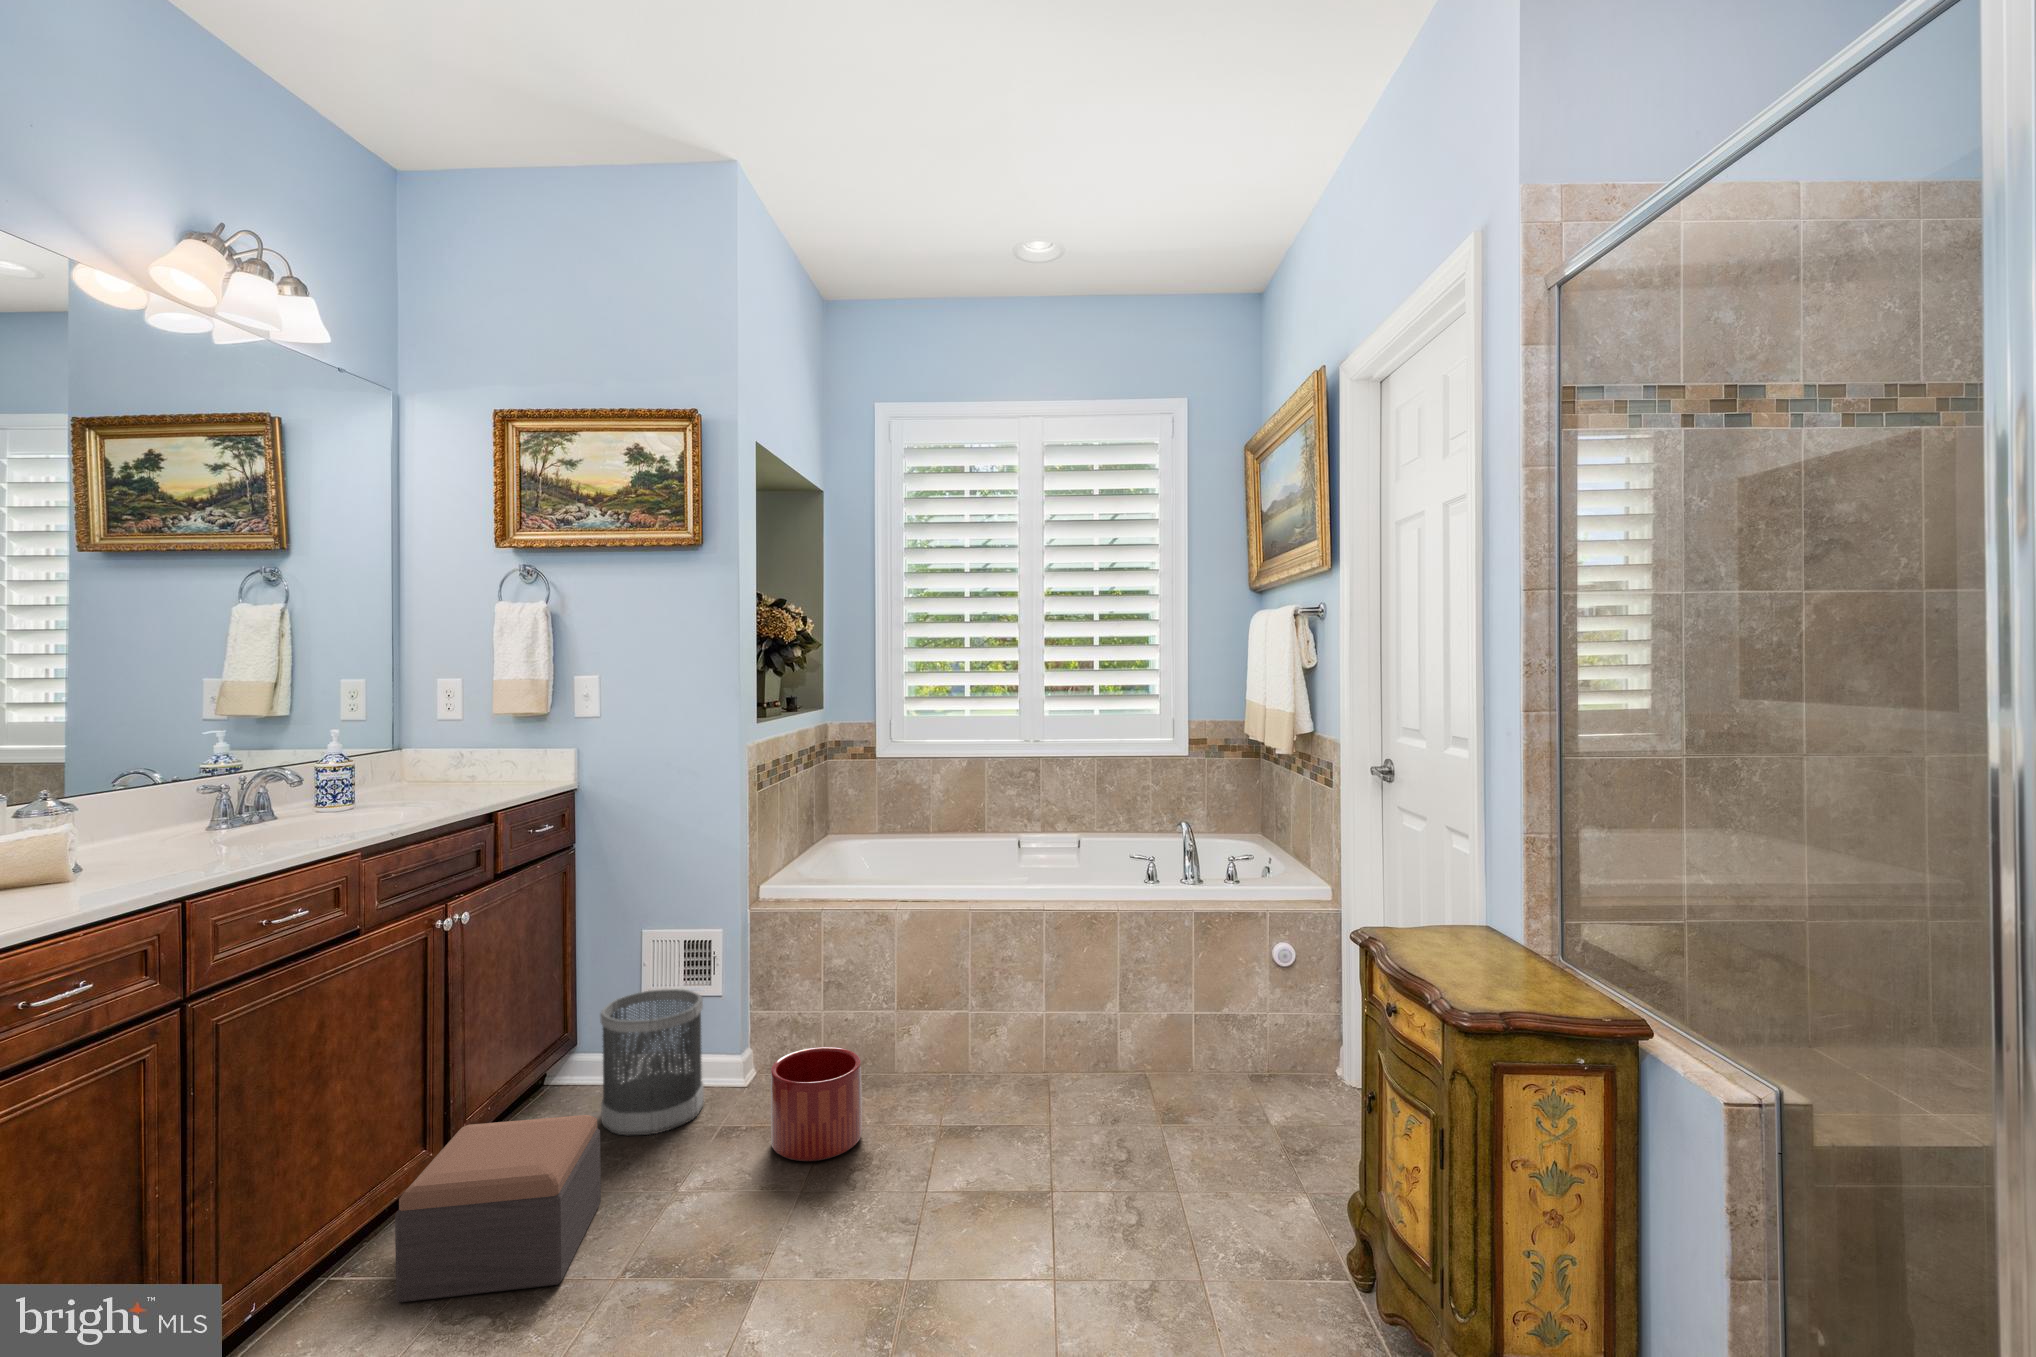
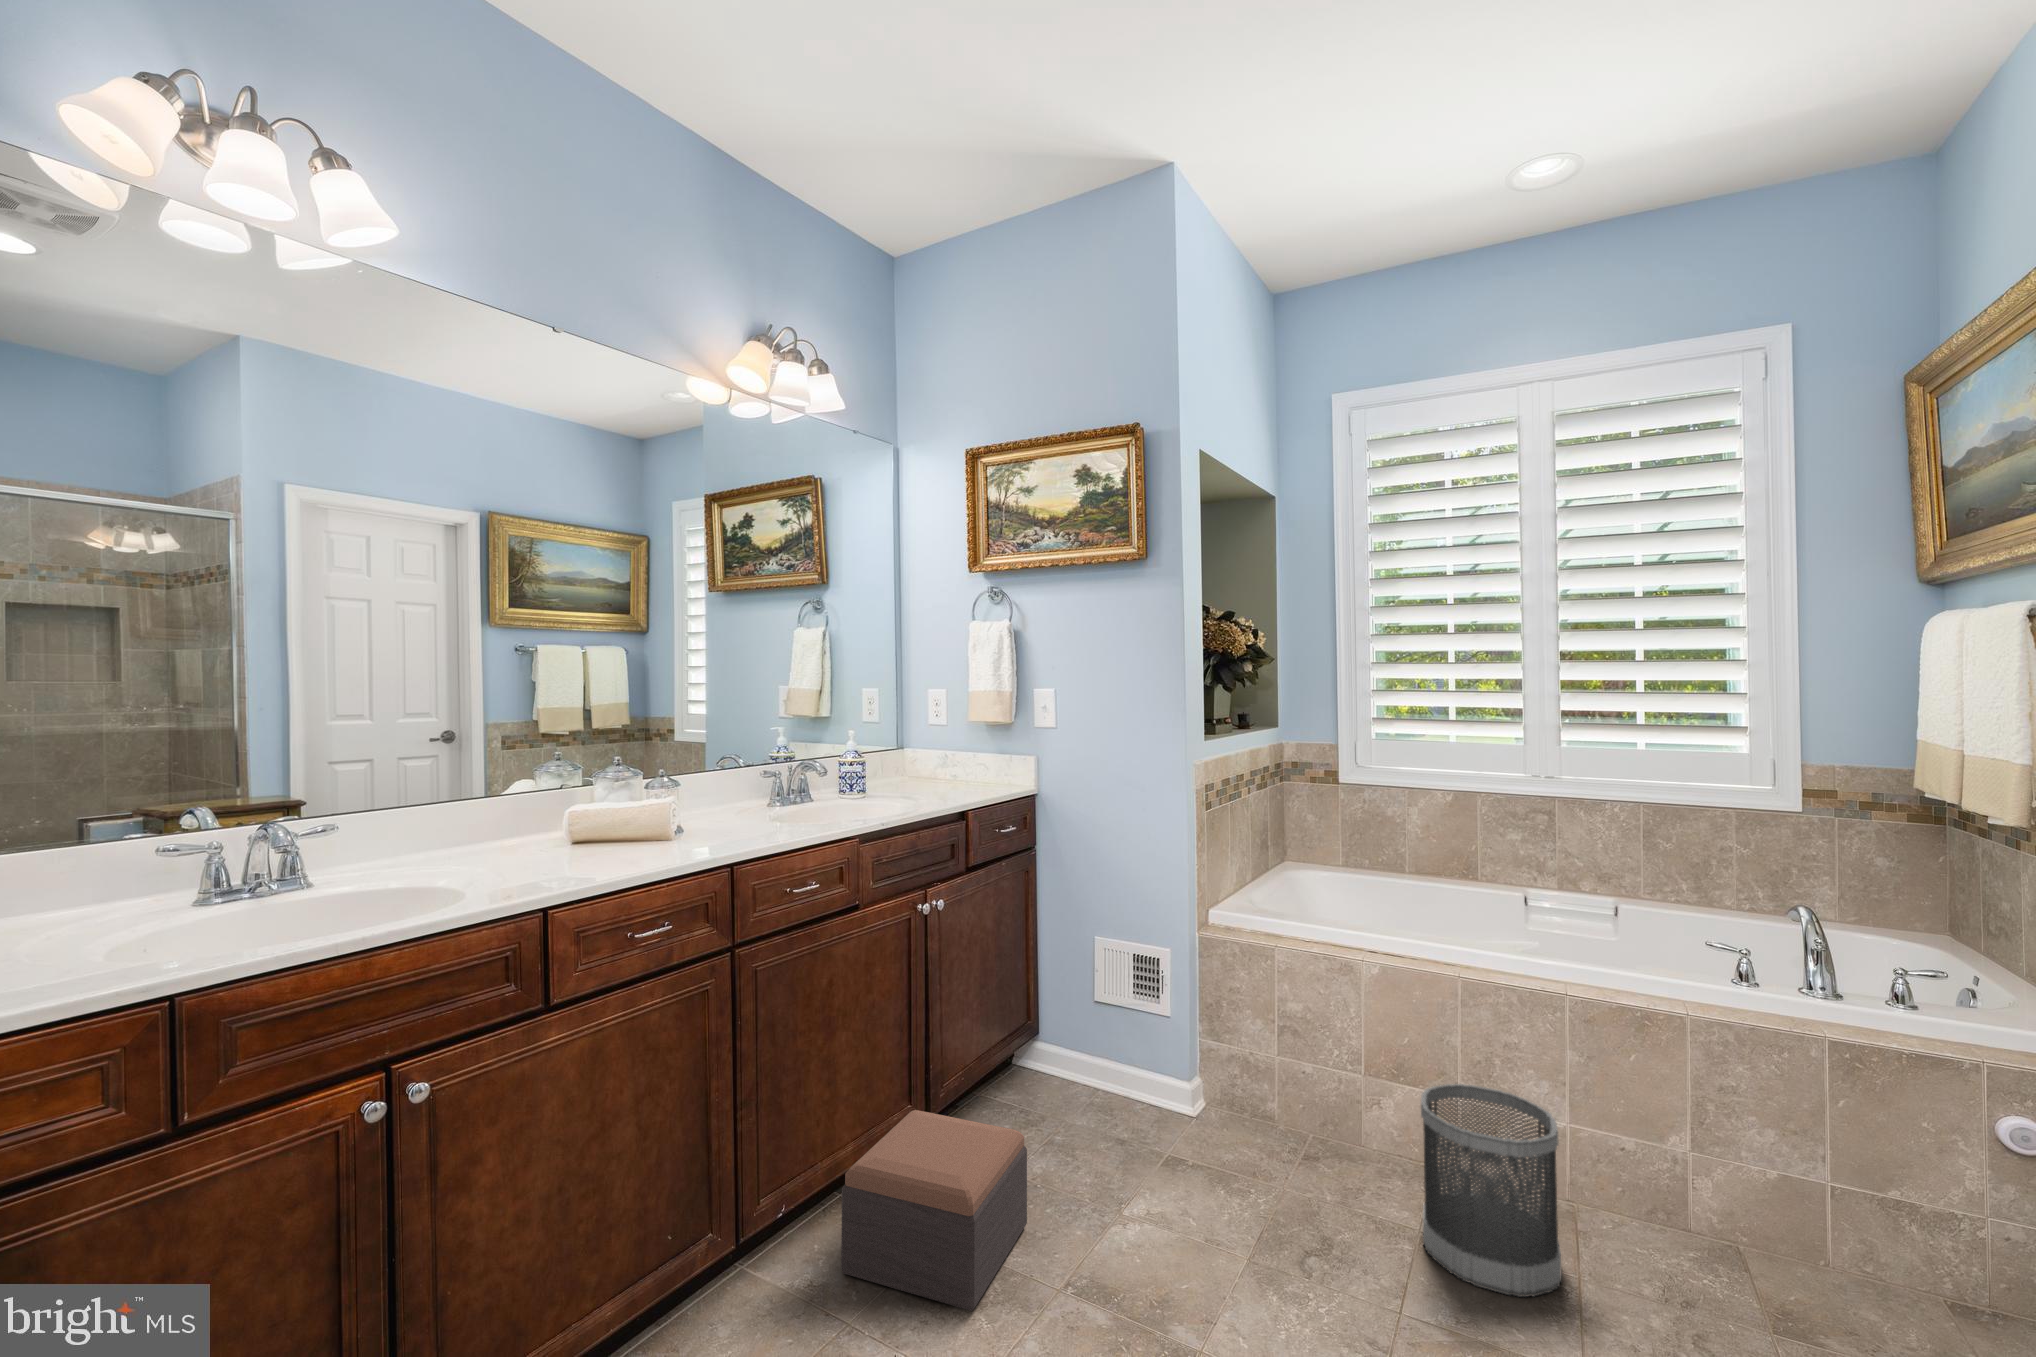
wastebasket: present [600,989,704,1136] -> present [1421,1084,1562,1297]
planter: present [771,1047,862,1161] -> none [1204,1109,1310,1252]

